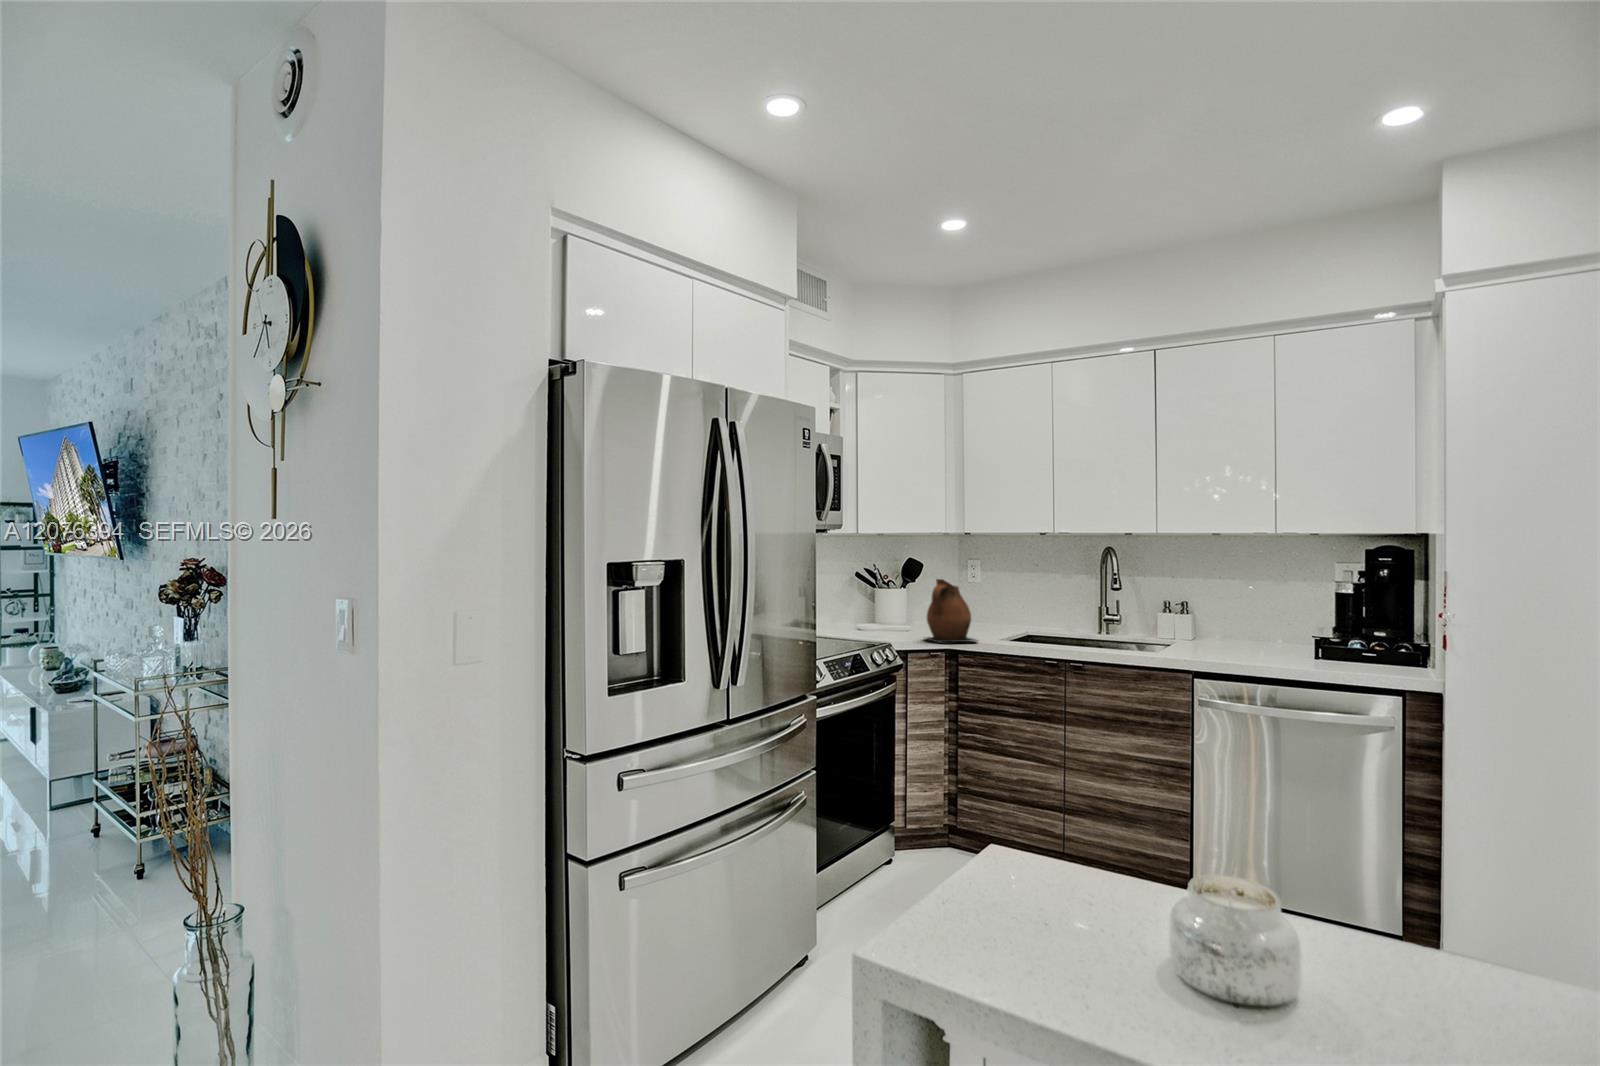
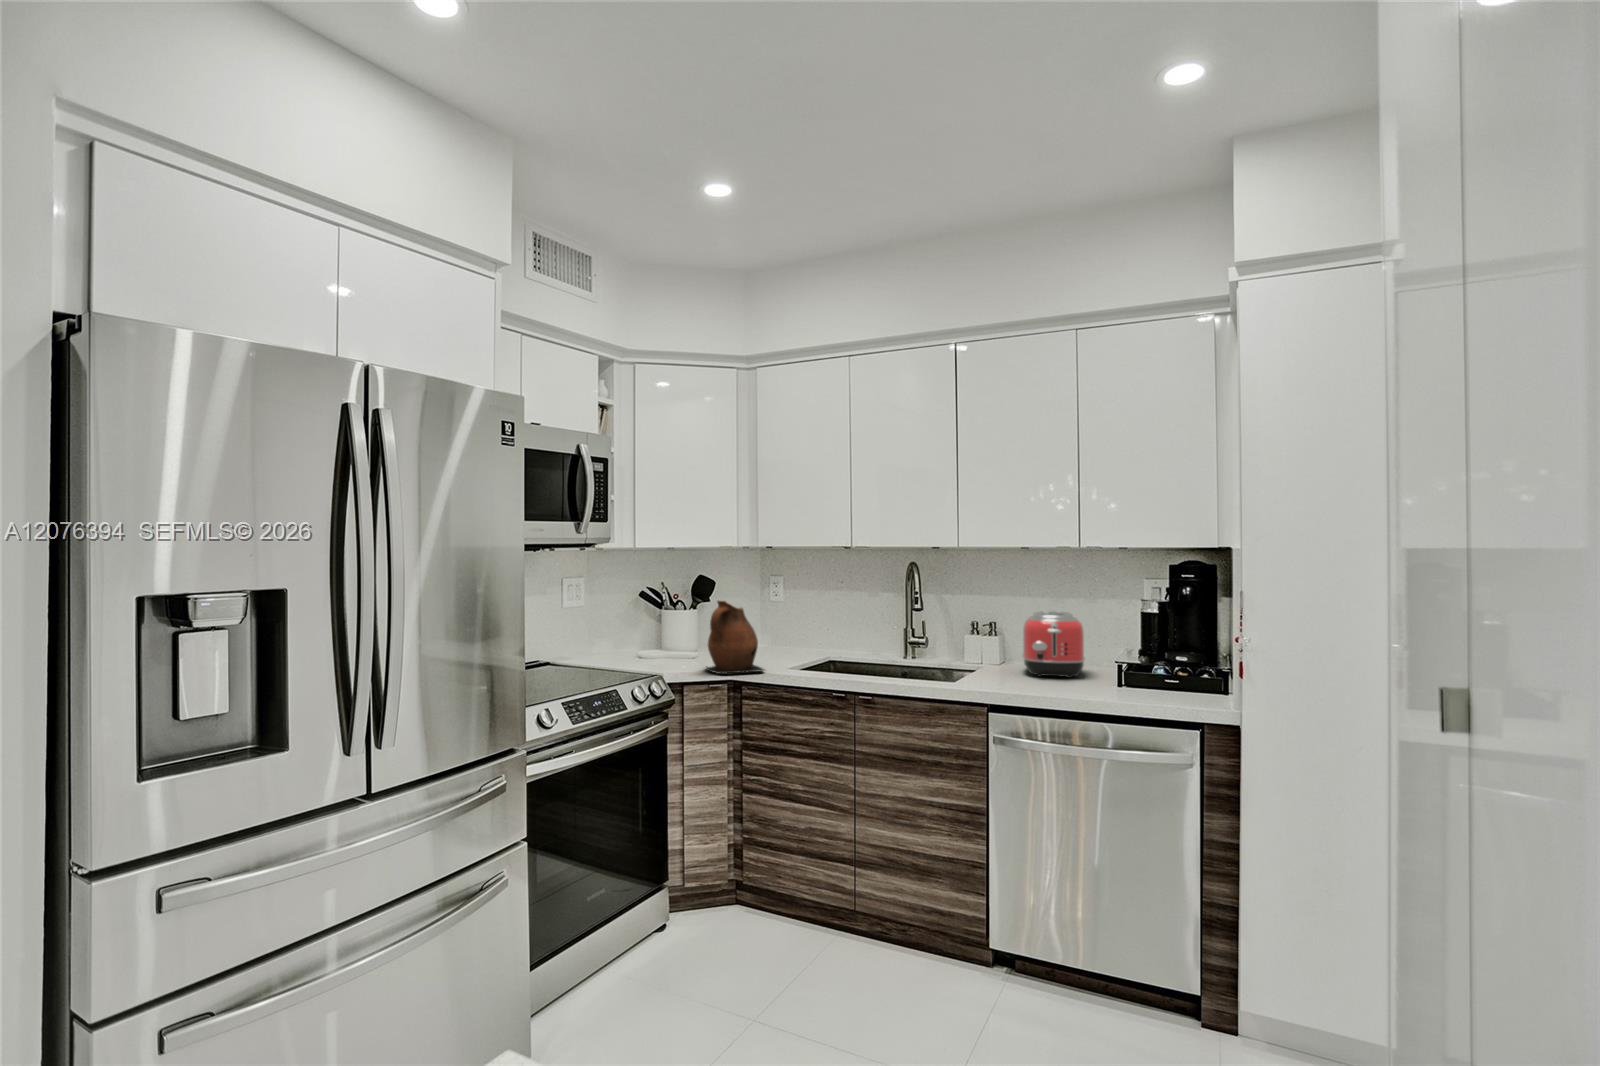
toaster: none [1218,593,1281,652] -> present [1023,611,1085,678]

